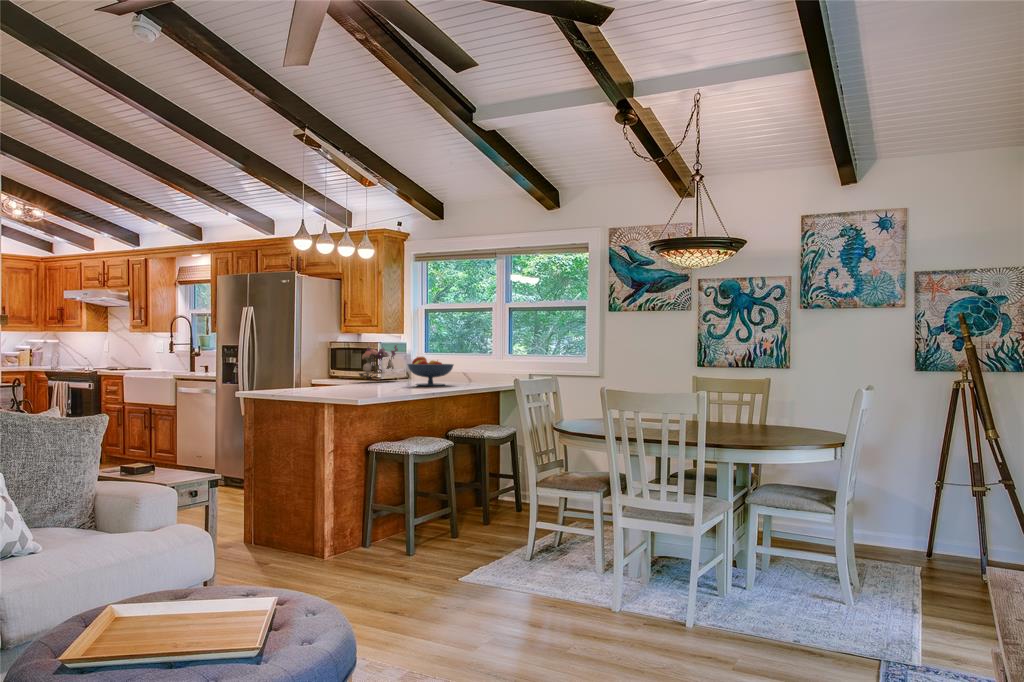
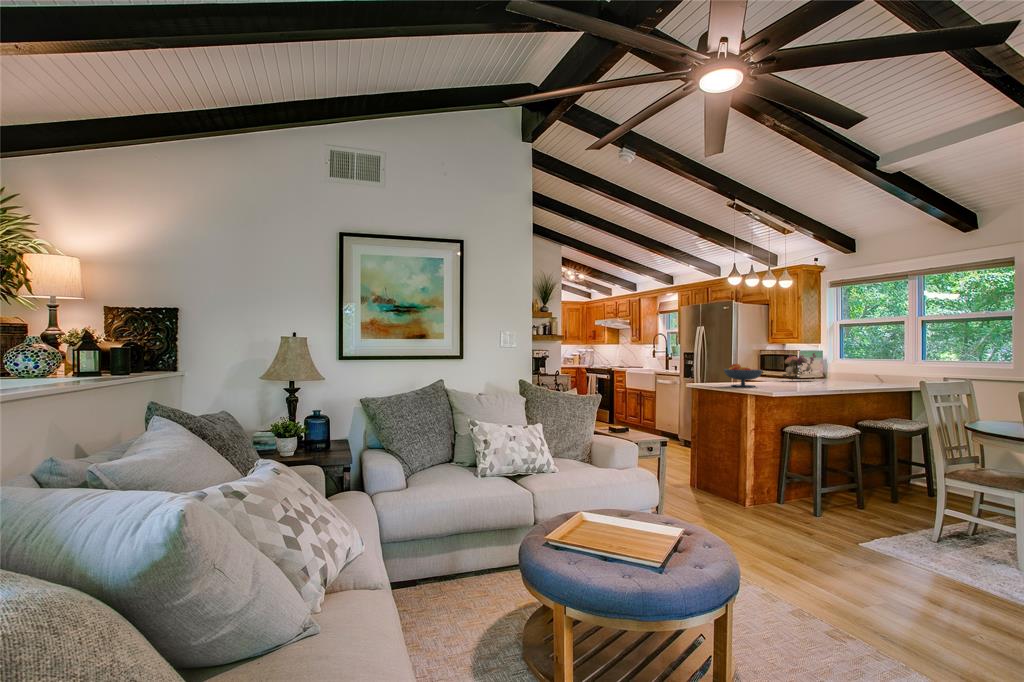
fruit bowl: present [408,357,453,386] -> present [724,364,763,387]

